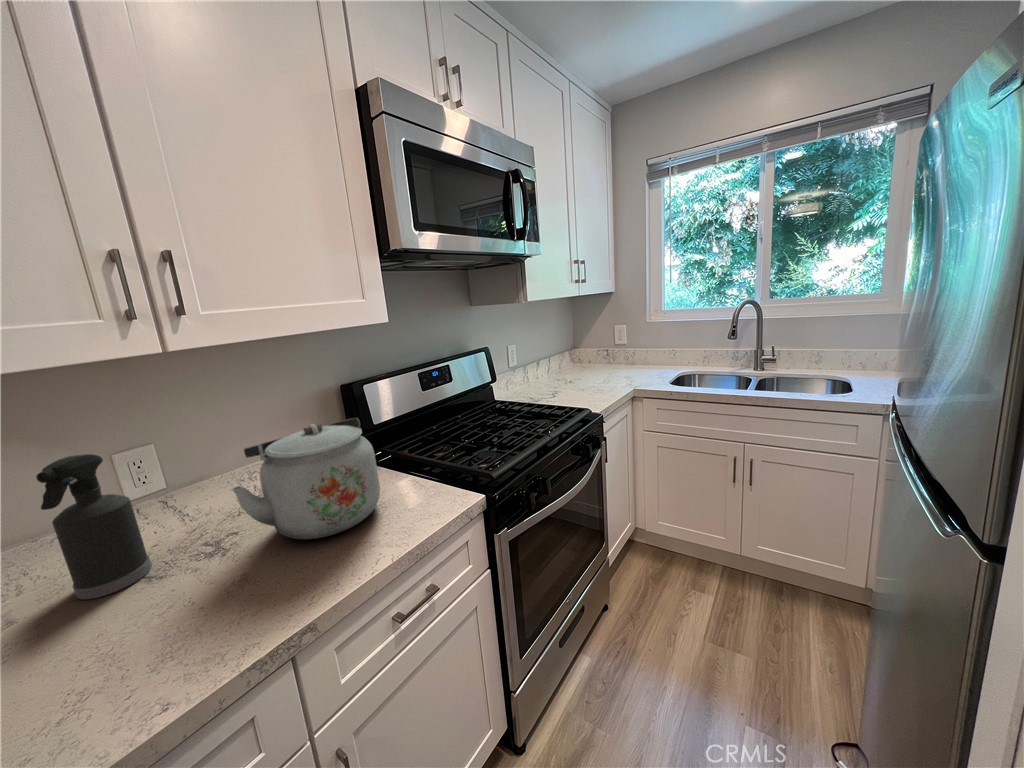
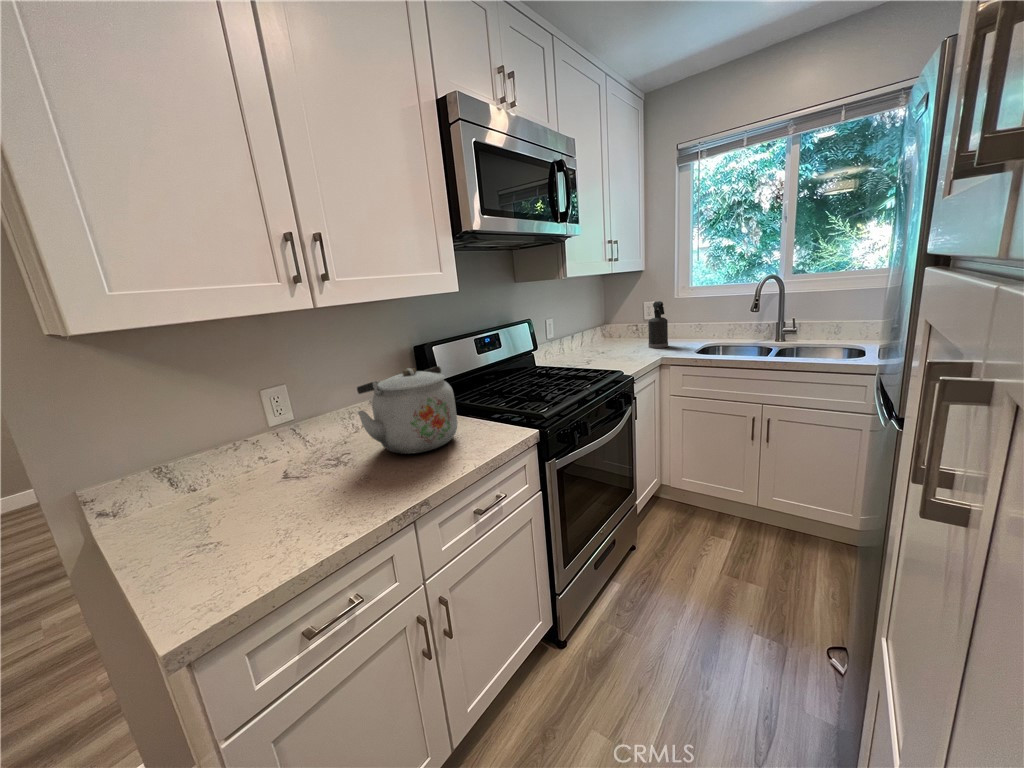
spray bottle: present [36,454,152,599] -> present [648,301,668,348]

